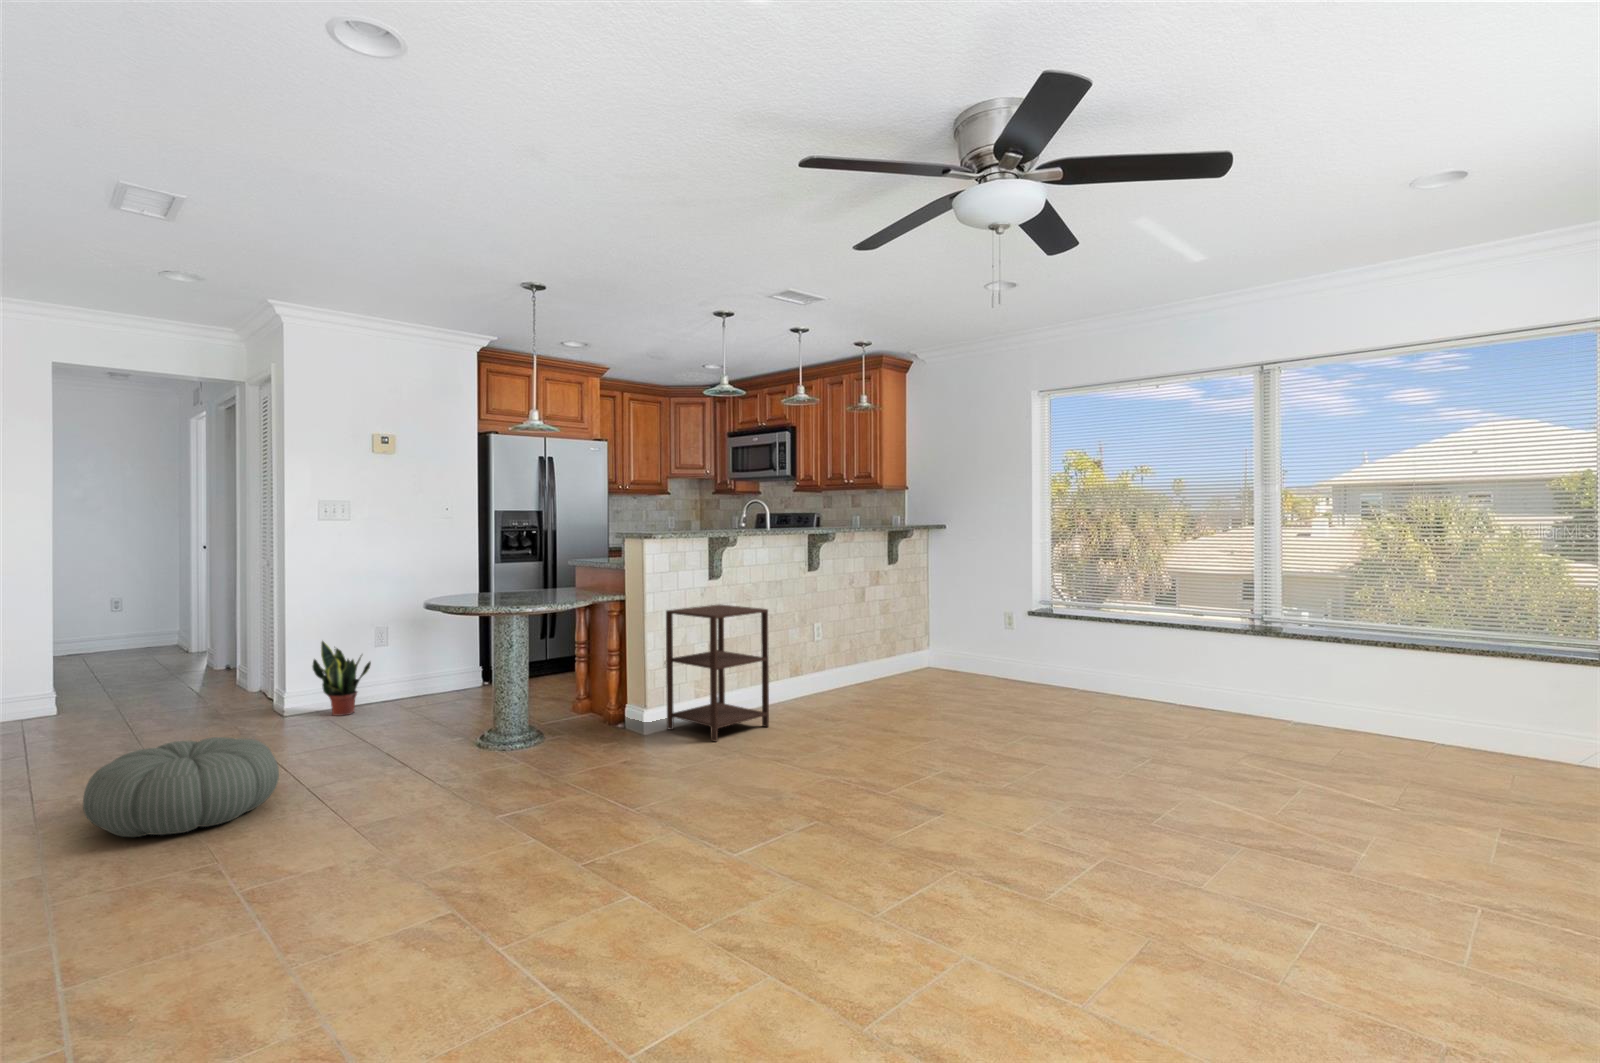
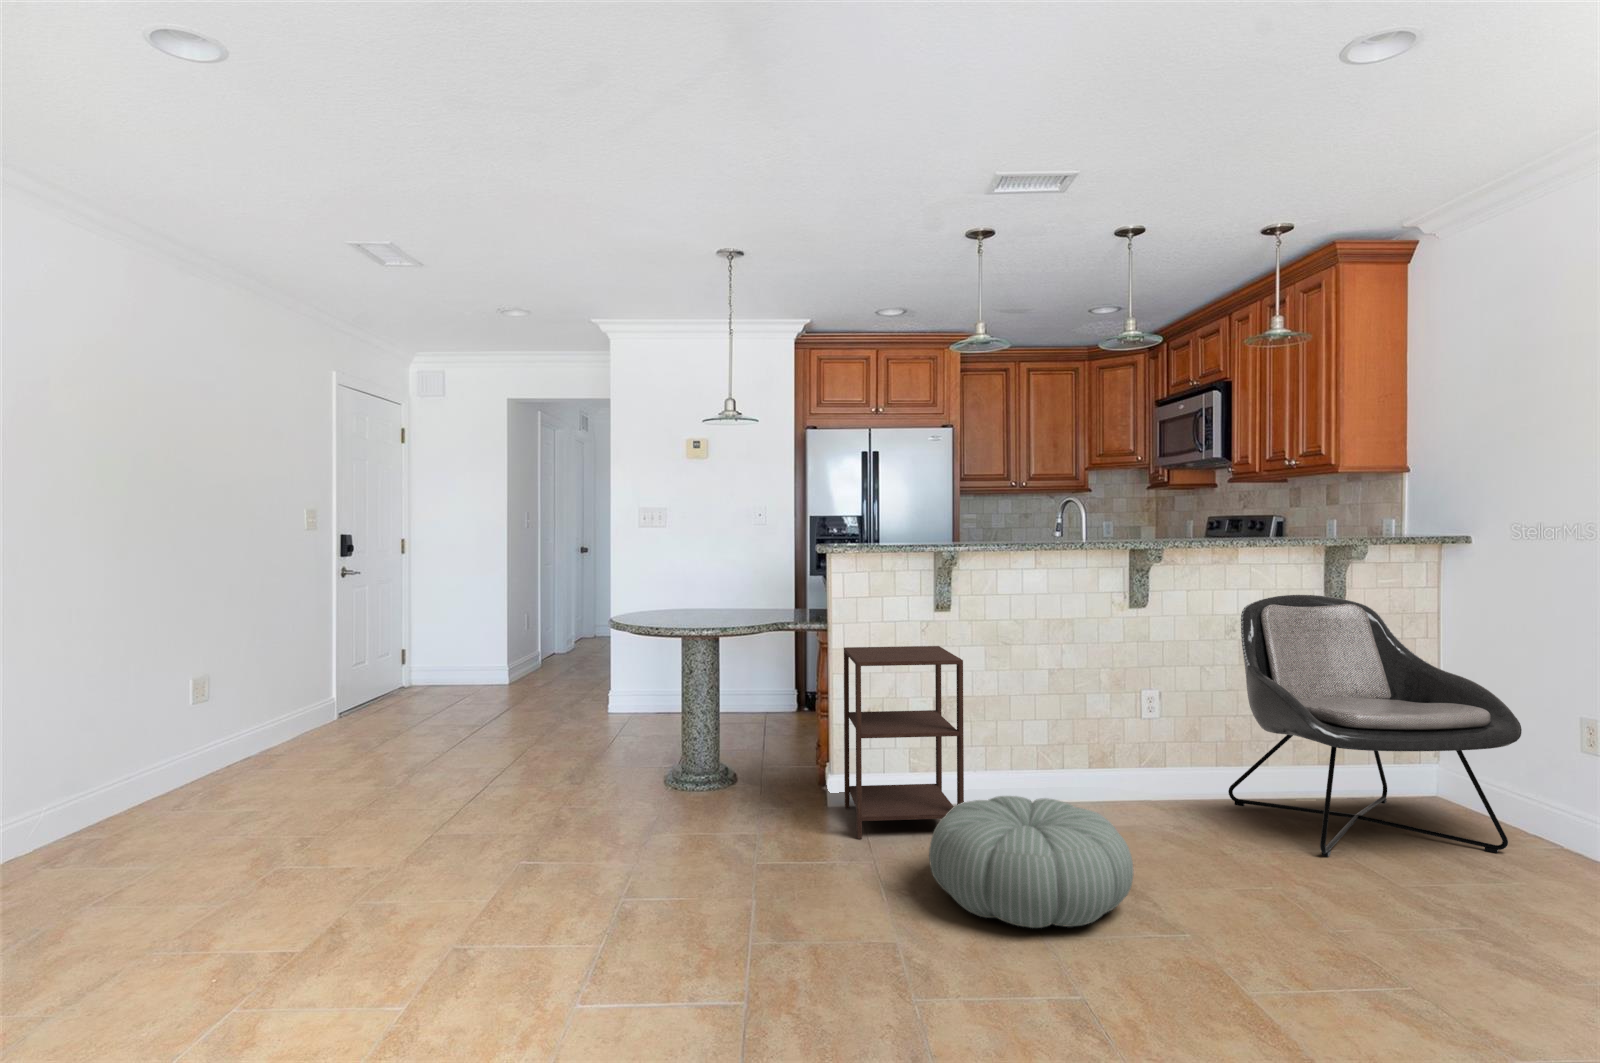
lounge chair: none [858,559,994,698] -> present [1228,595,1522,857]
potted plant: present [312,641,371,716] -> none [612,644,661,721]
pouf: present [83,737,279,837] -> present [929,796,1134,928]

